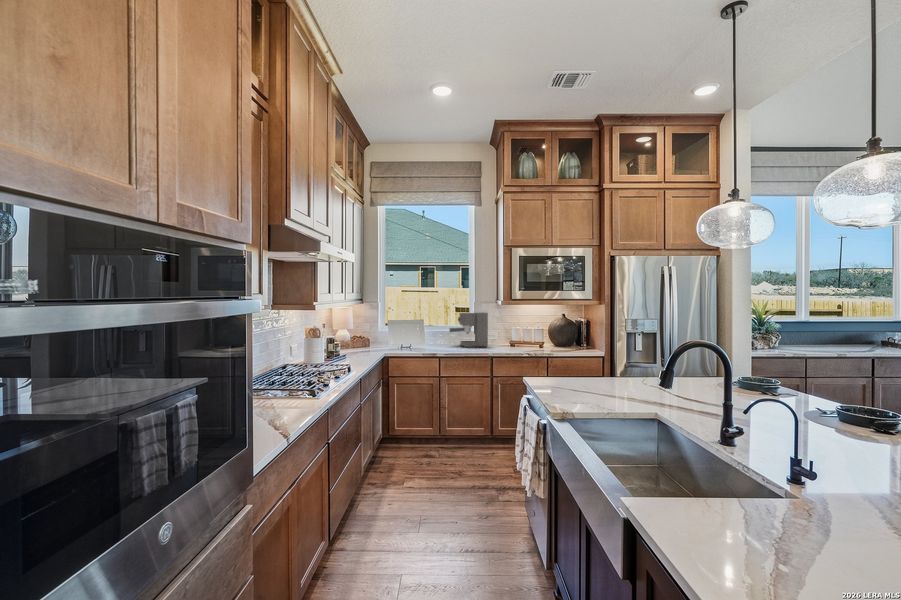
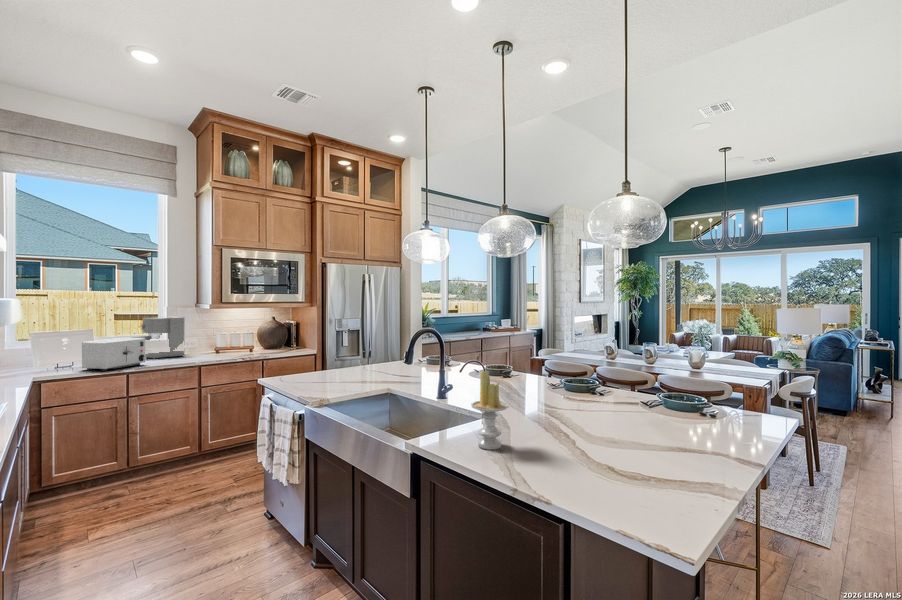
toaster: none [413,328,455,354] -> present [82,338,147,371]
candle: none [707,416,792,568] -> present [471,370,509,449]

